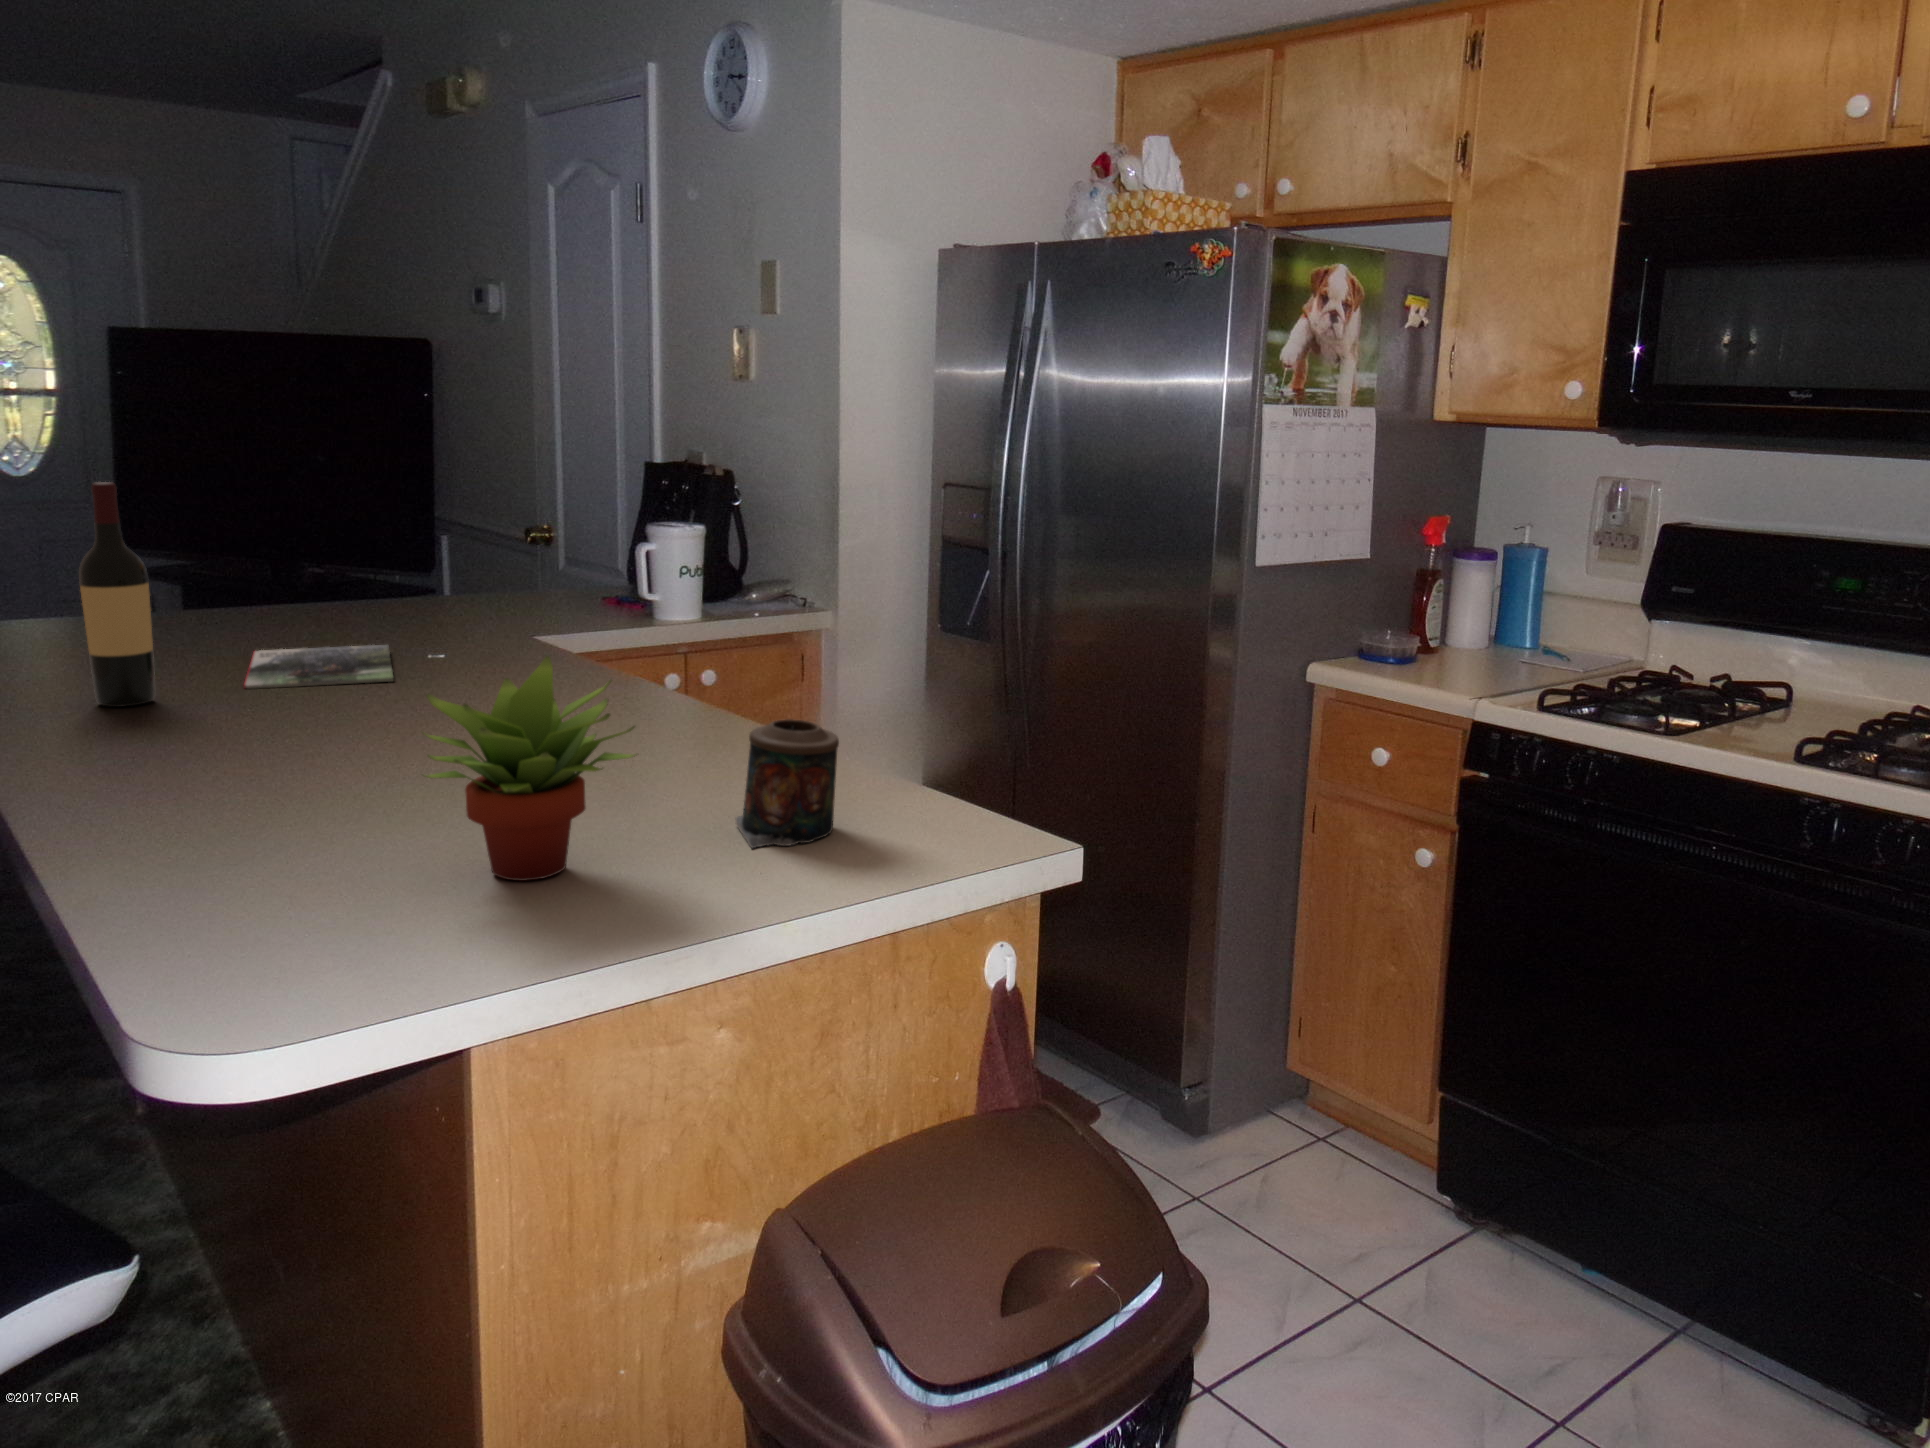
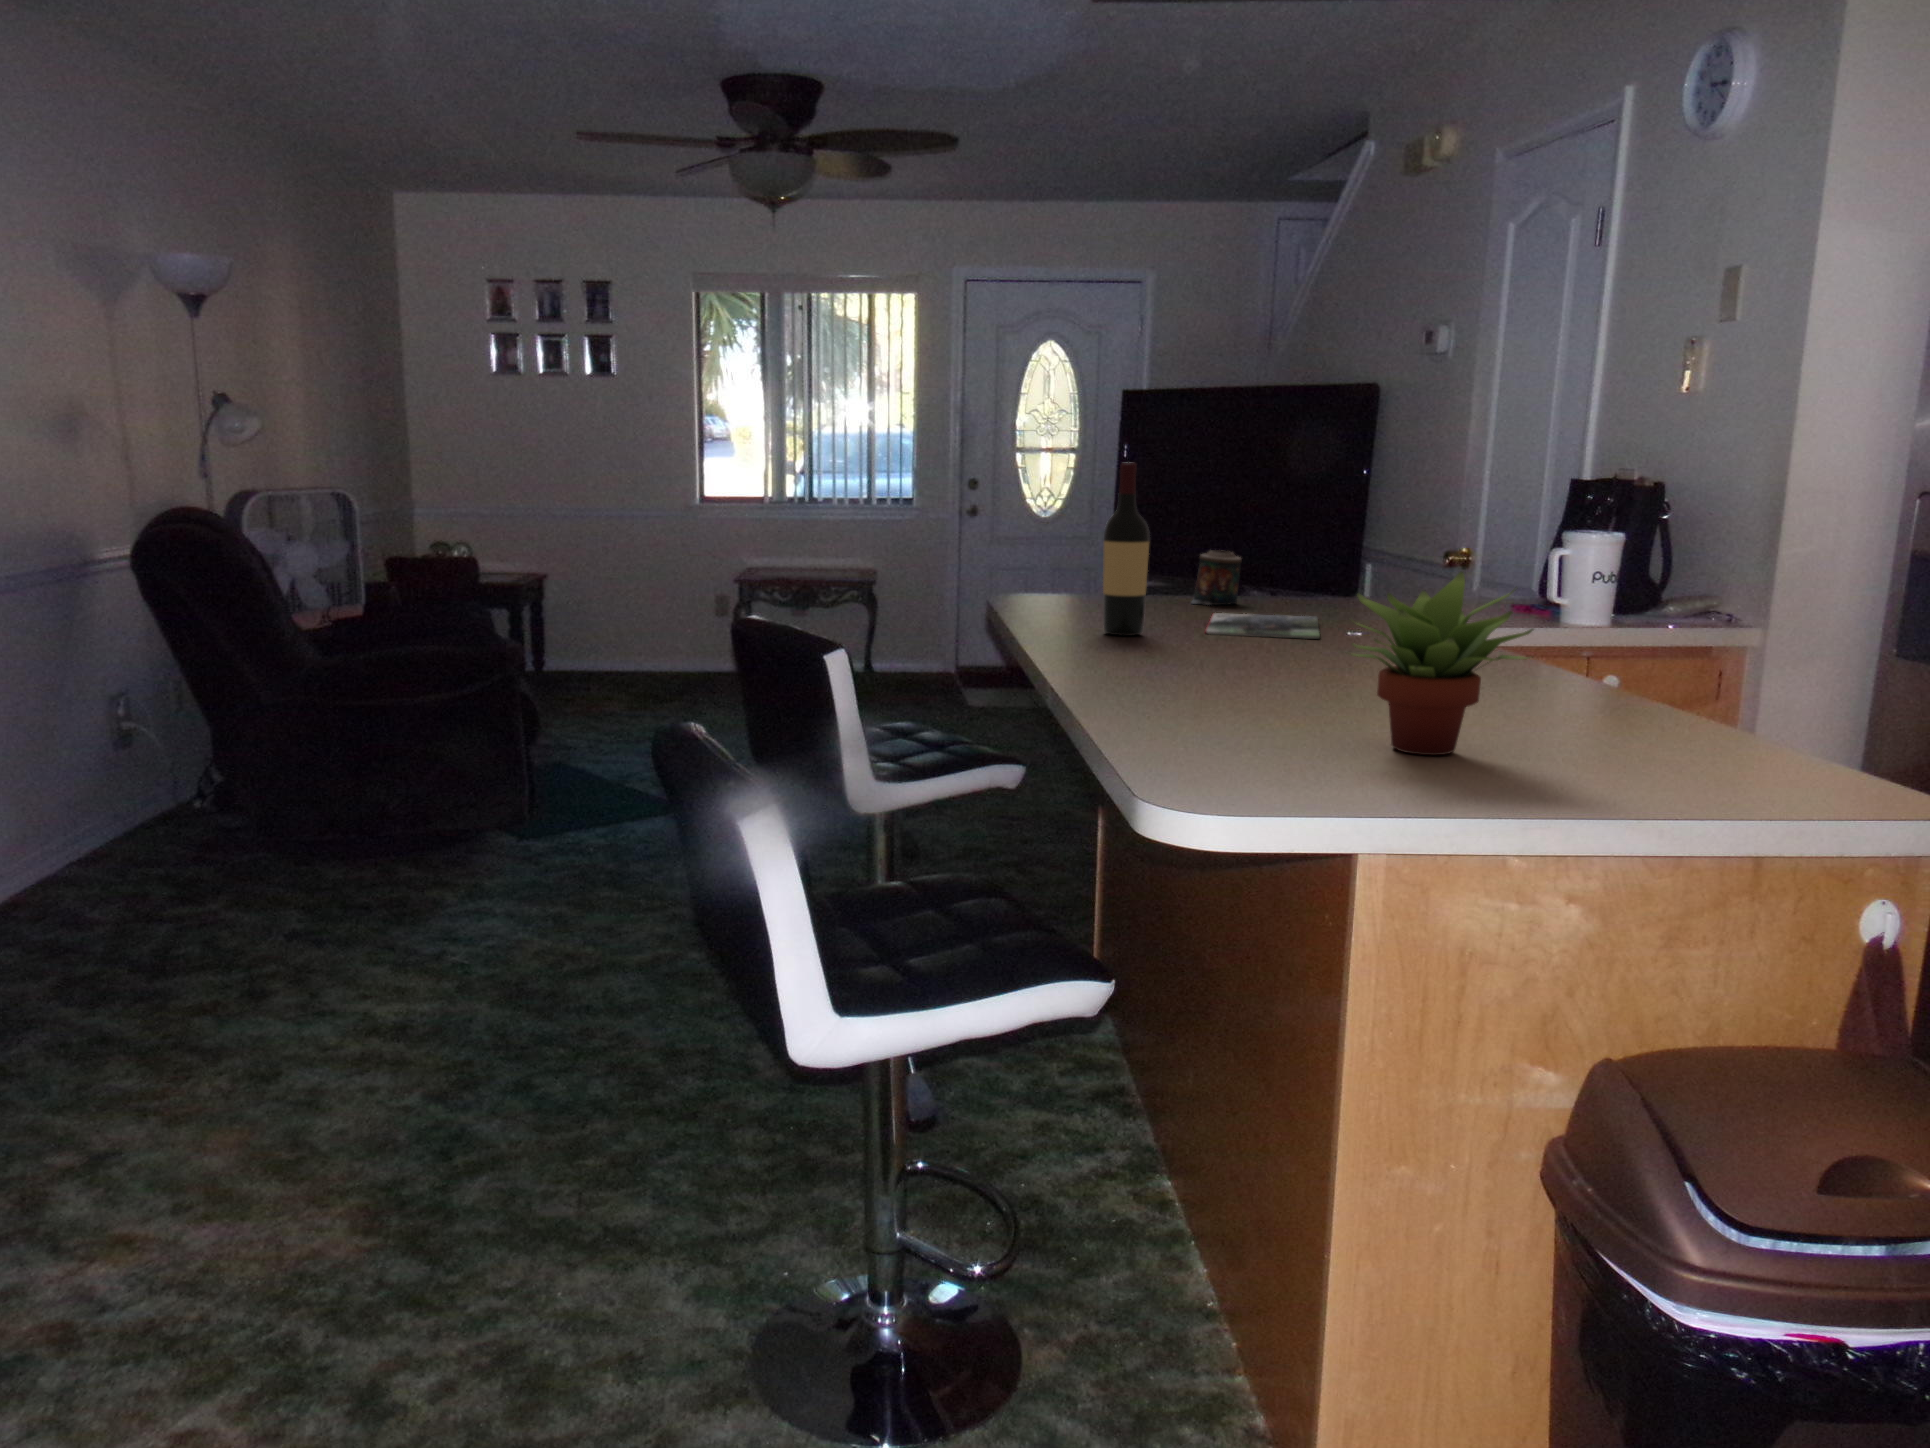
candle: present [735,719,839,848] -> present [1191,550,1242,605]

